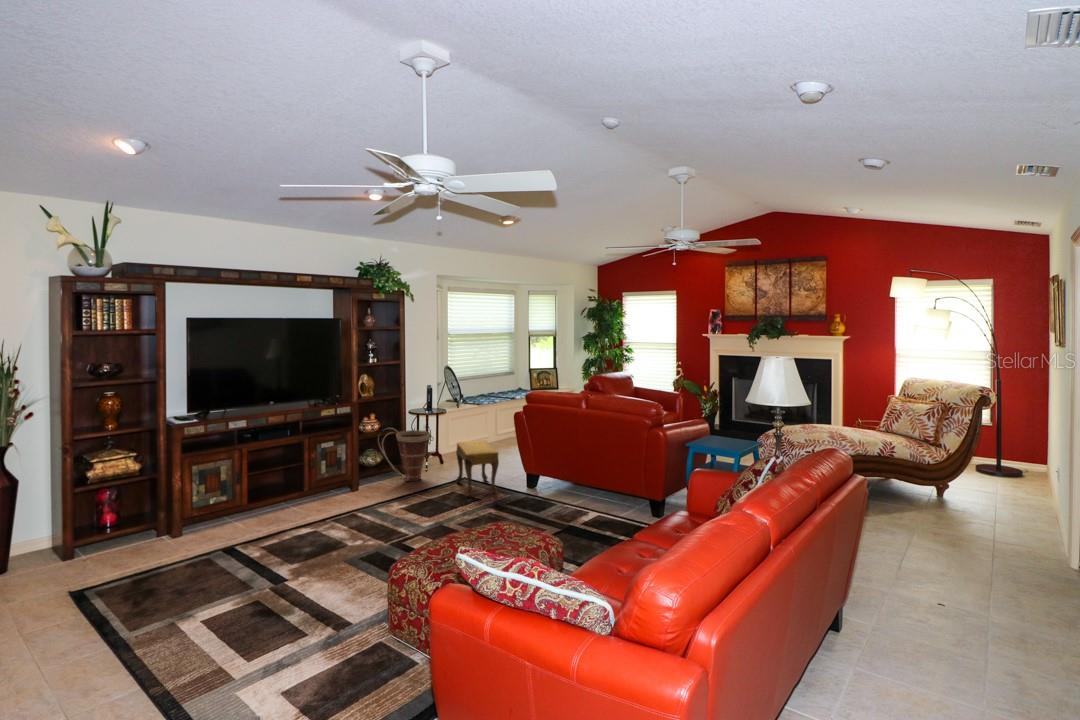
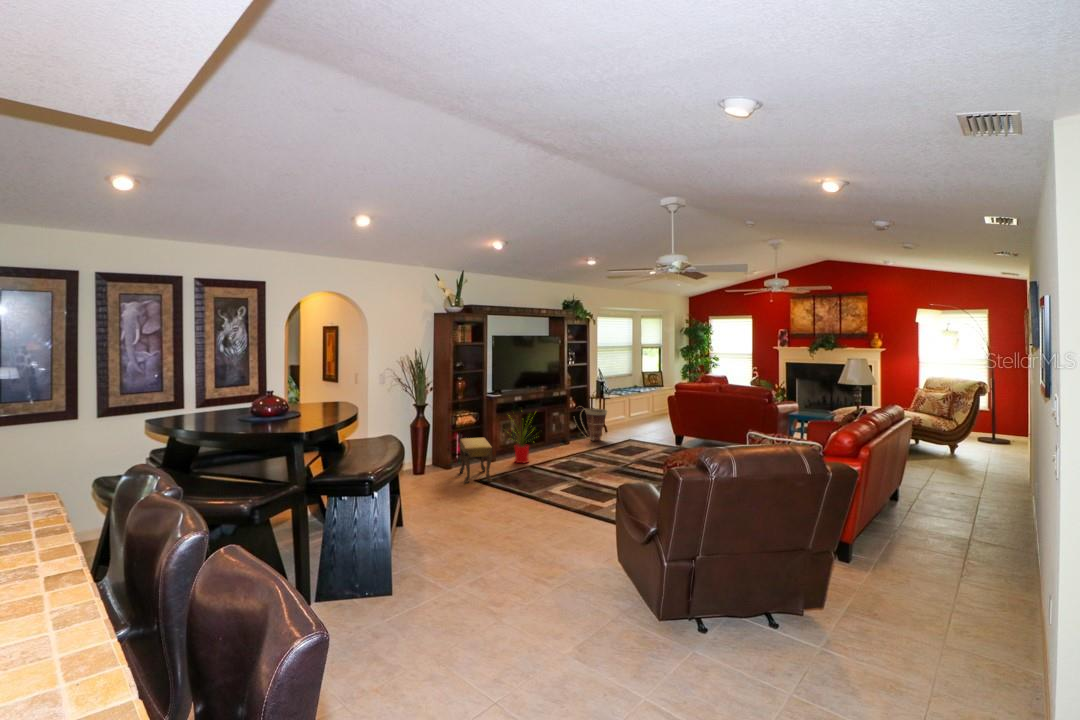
house plant: none [200,440,278,536] -> present [515,417,533,463]
footstool: present [456,441,499,497] -> present [460,438,492,483]

